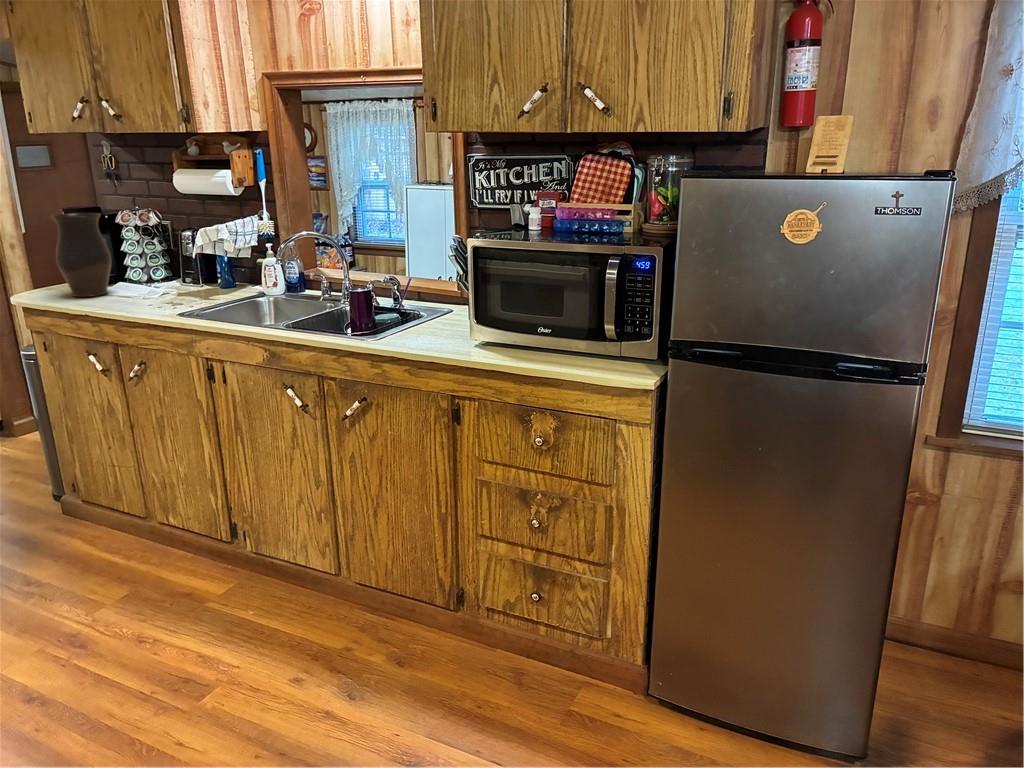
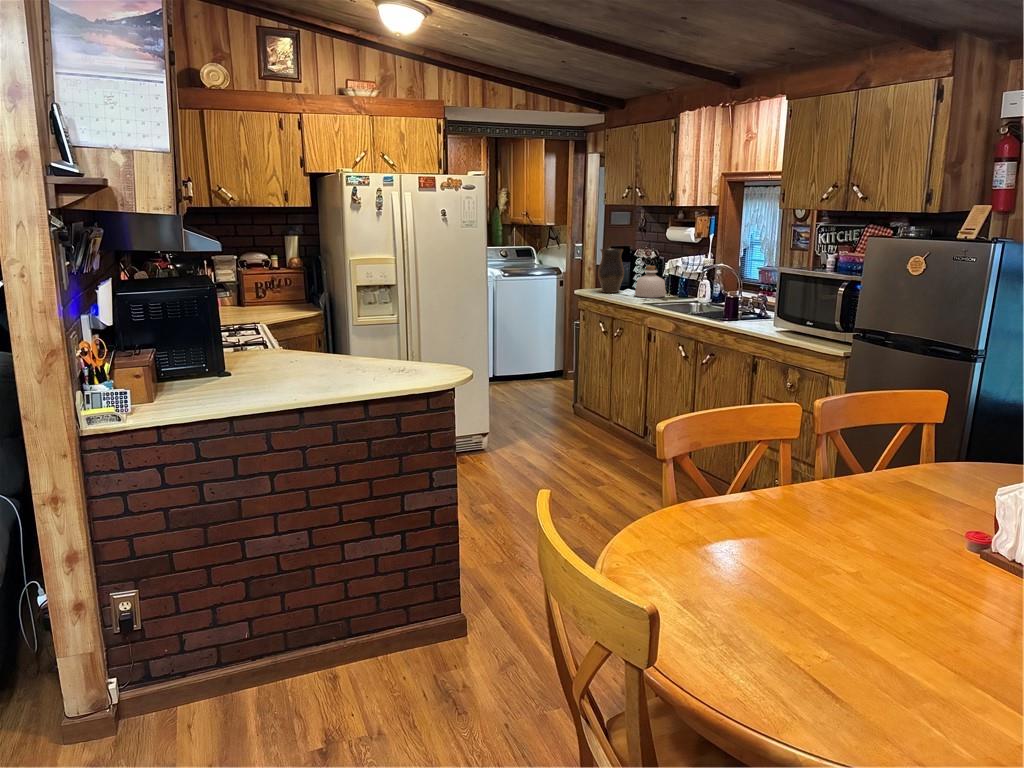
bottle: none [144,240,204,299] -> present [635,266,666,298]

